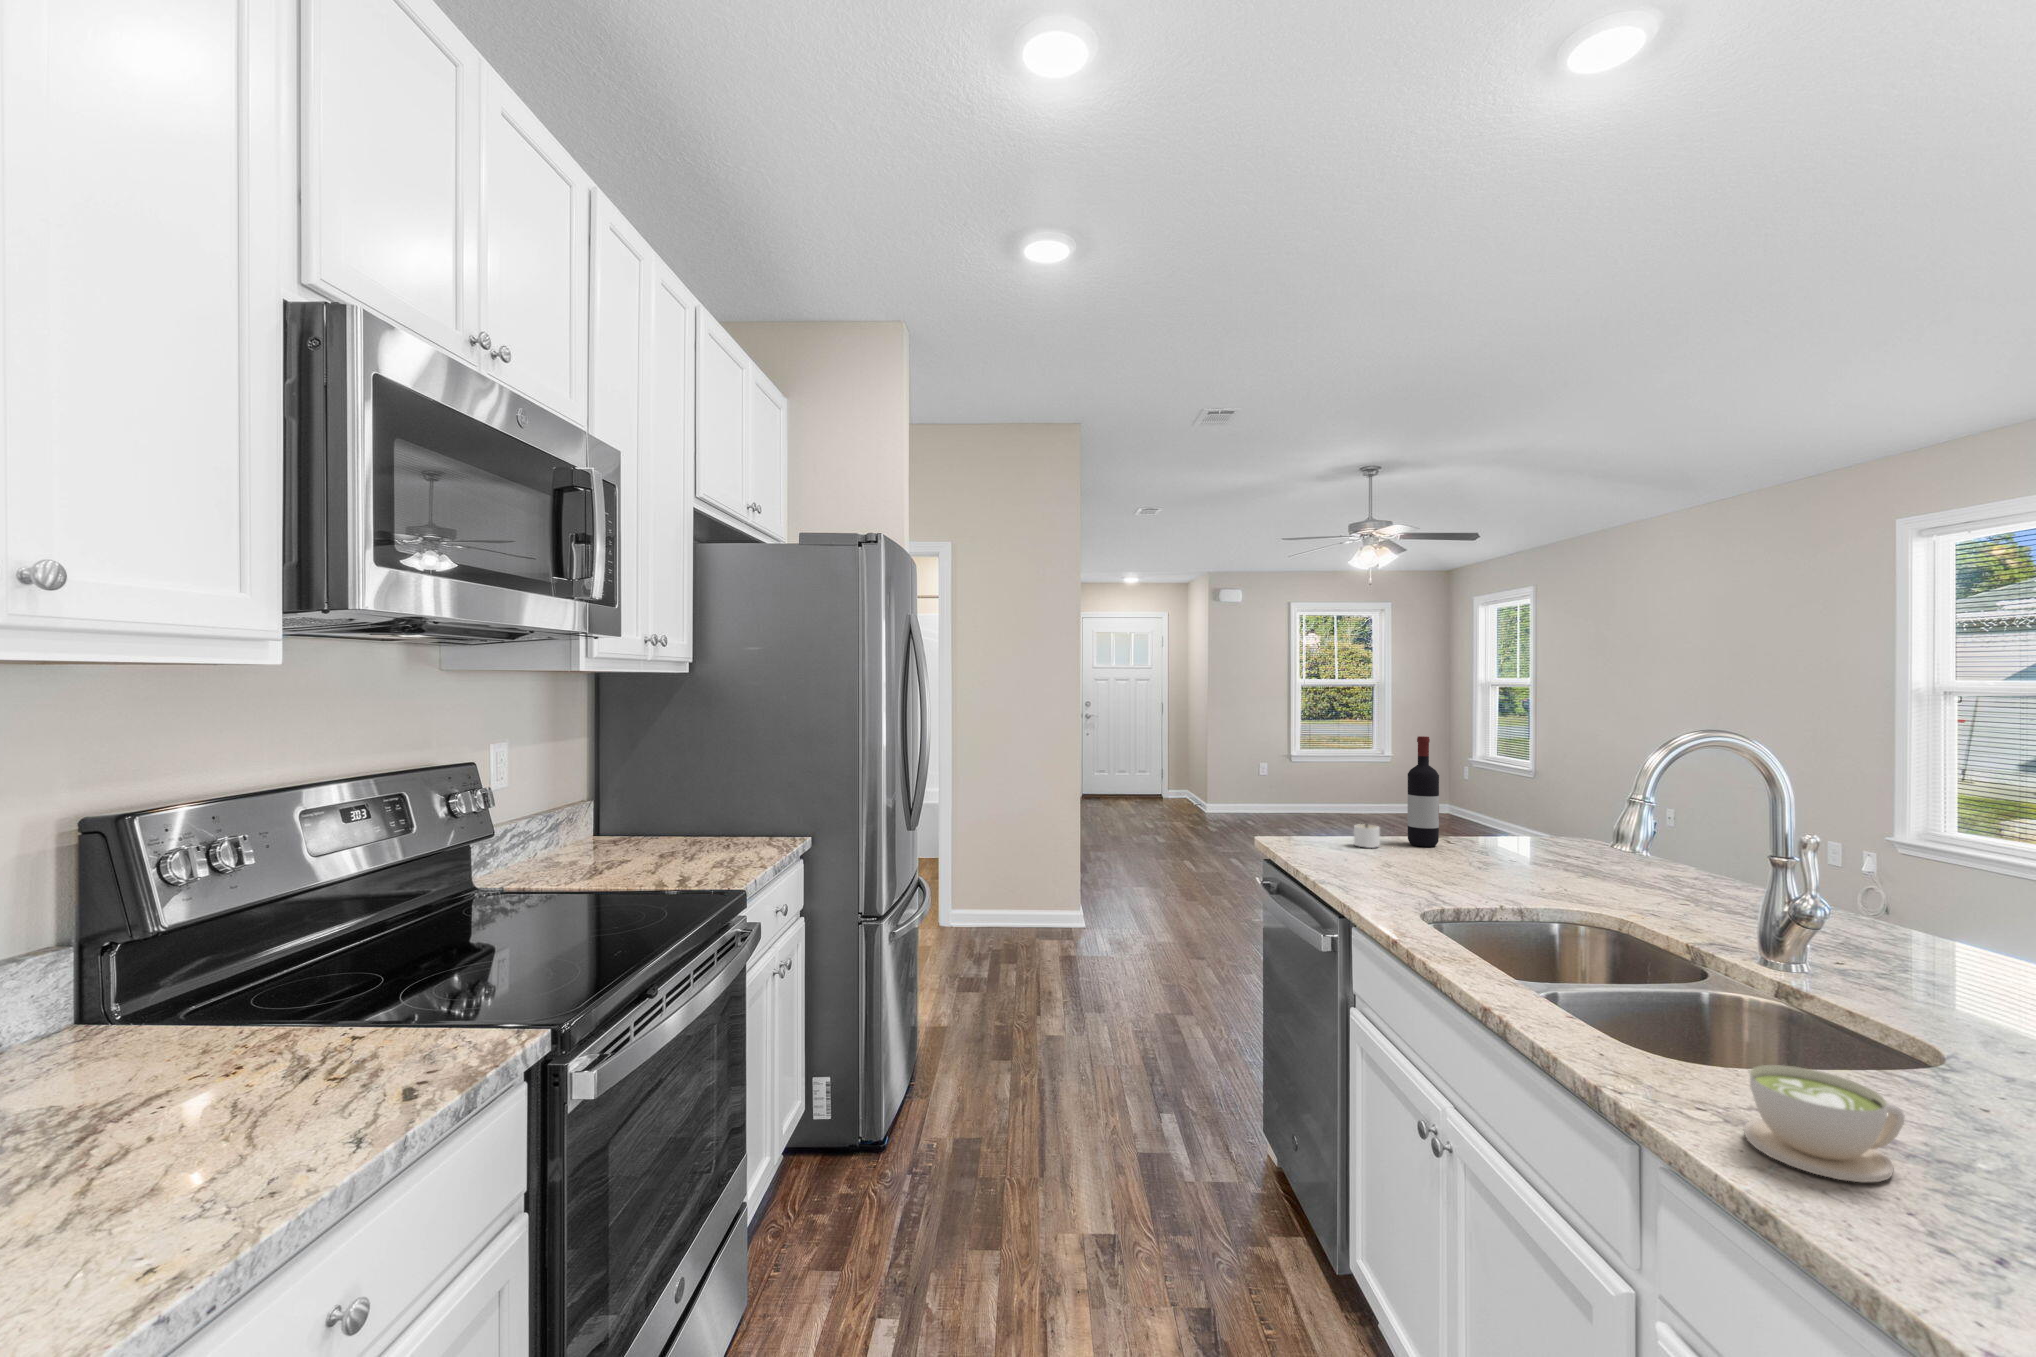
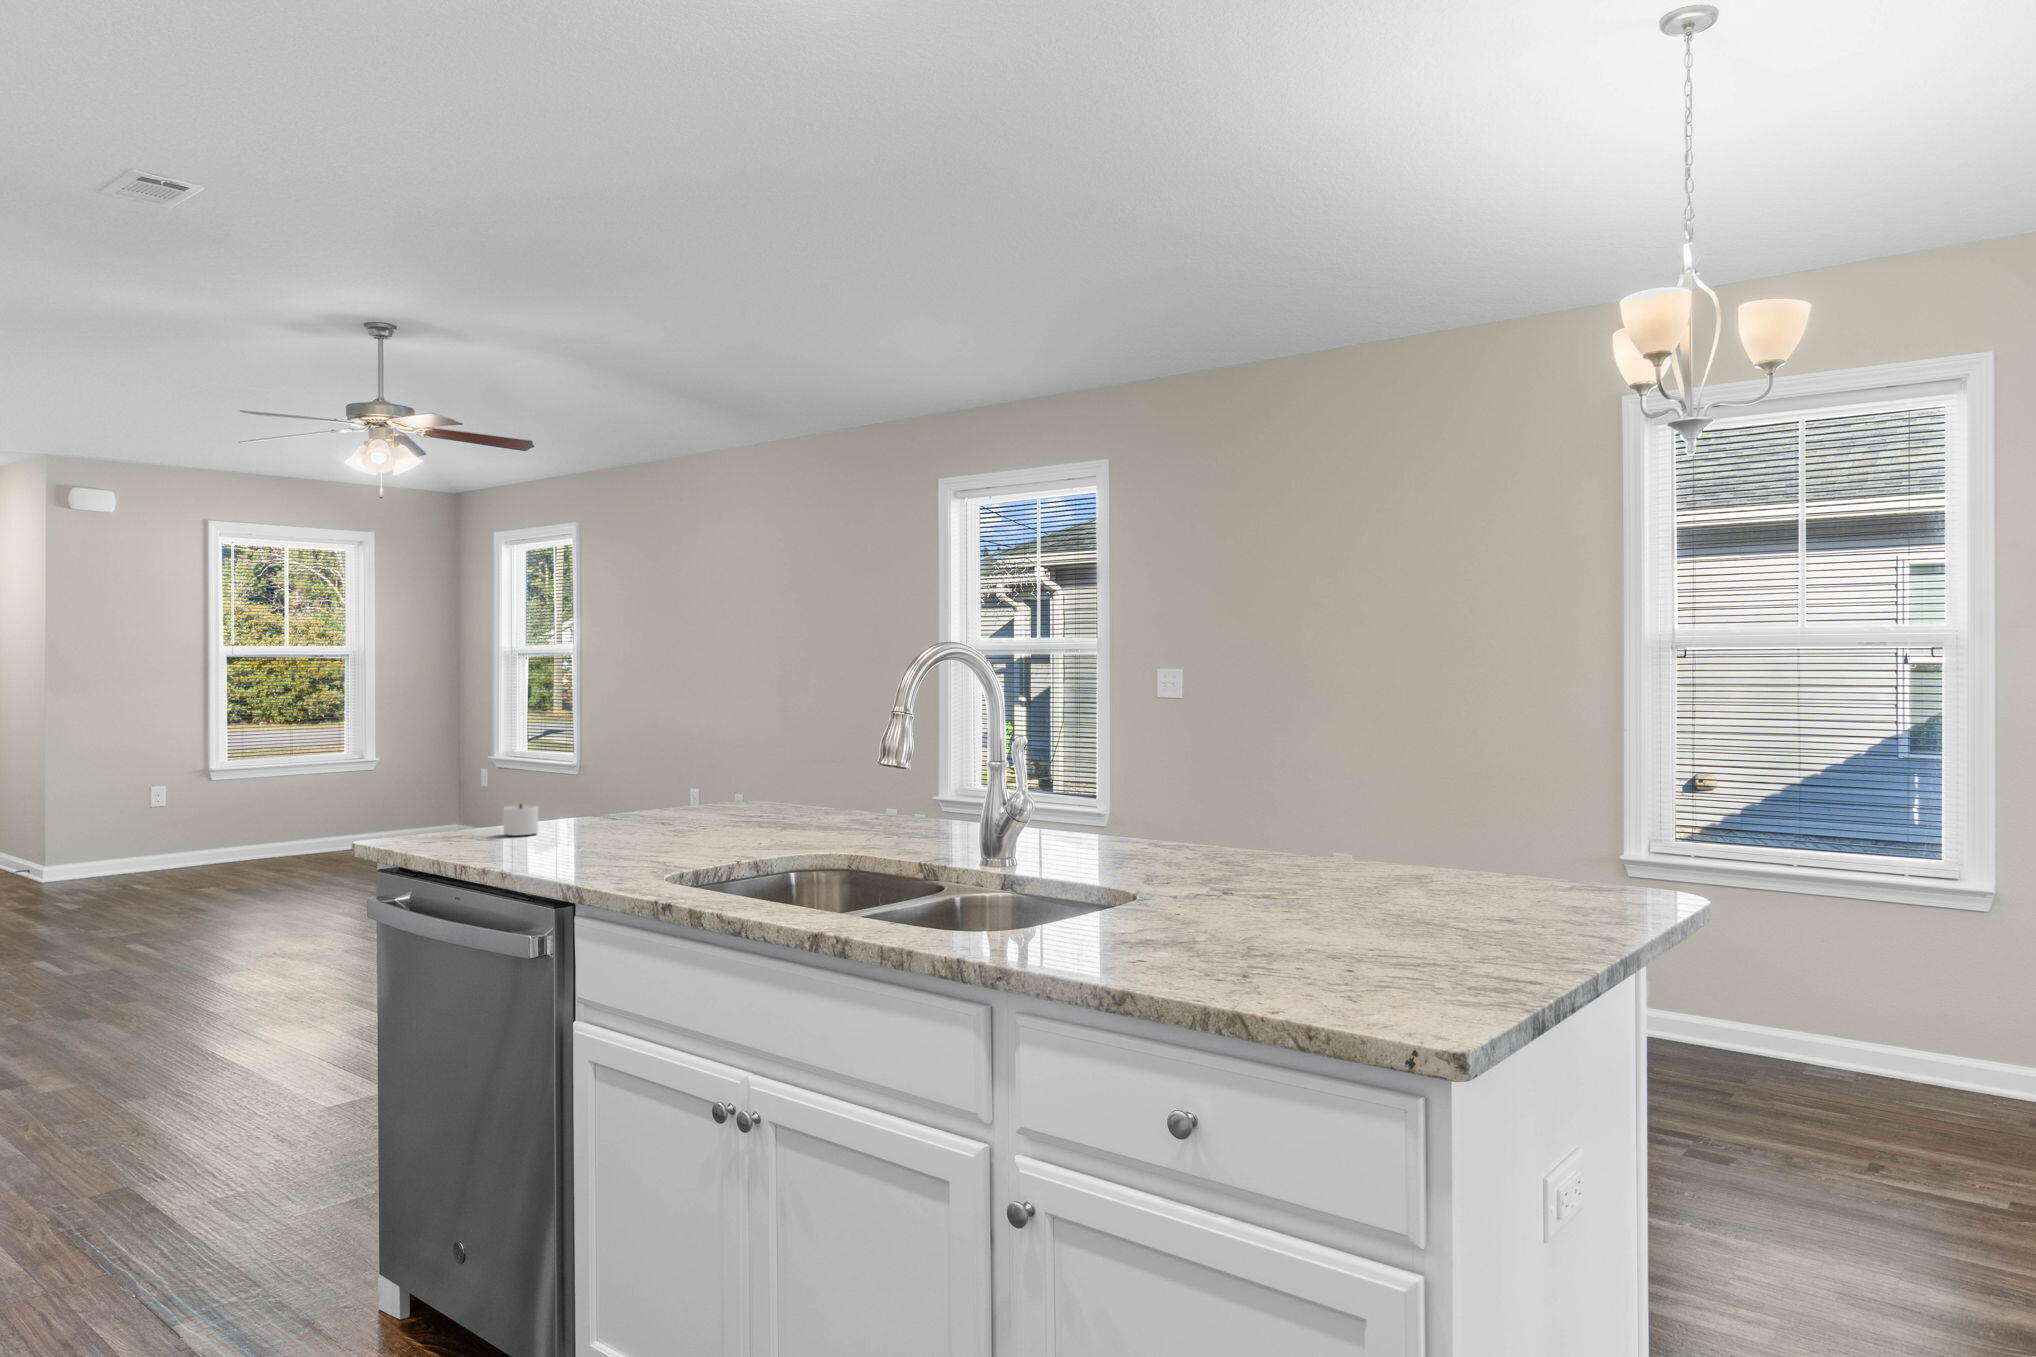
wine bottle: present [1407,736,1439,847] -> none [568,683,608,827]
coffee cup: present [1744,1065,1905,1182] -> none [1075,893,1168,965]

